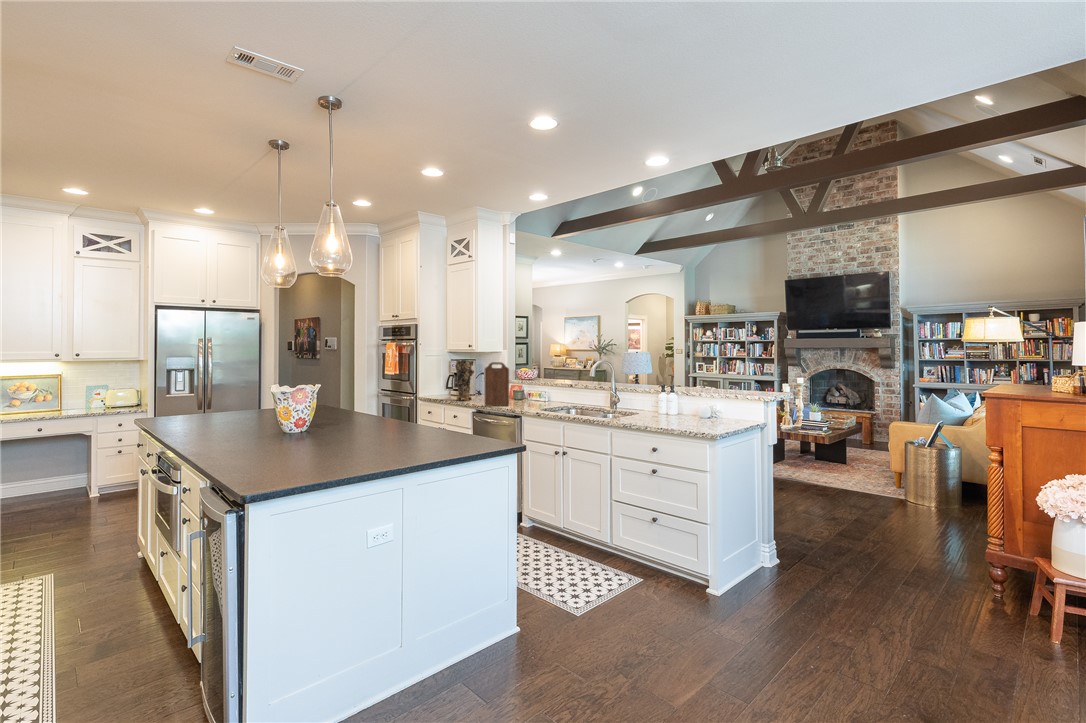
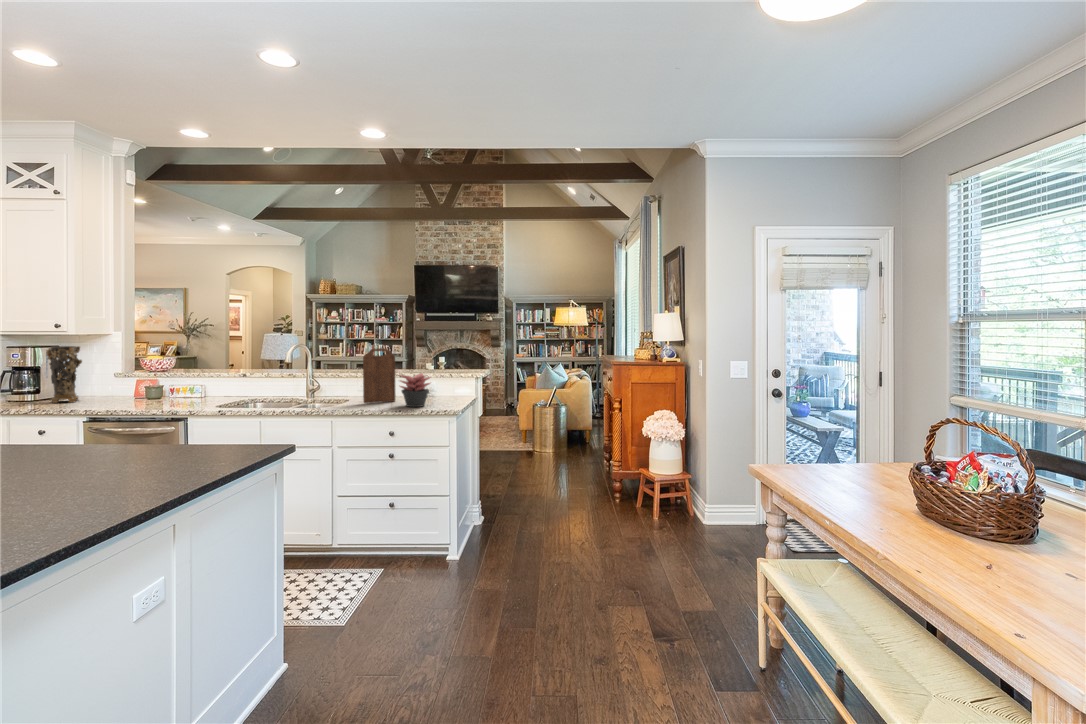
cutting board: present [484,362,509,406] -> present [363,348,396,403]
succulent plant: none [676,390,709,424] -> present [400,373,431,407]

